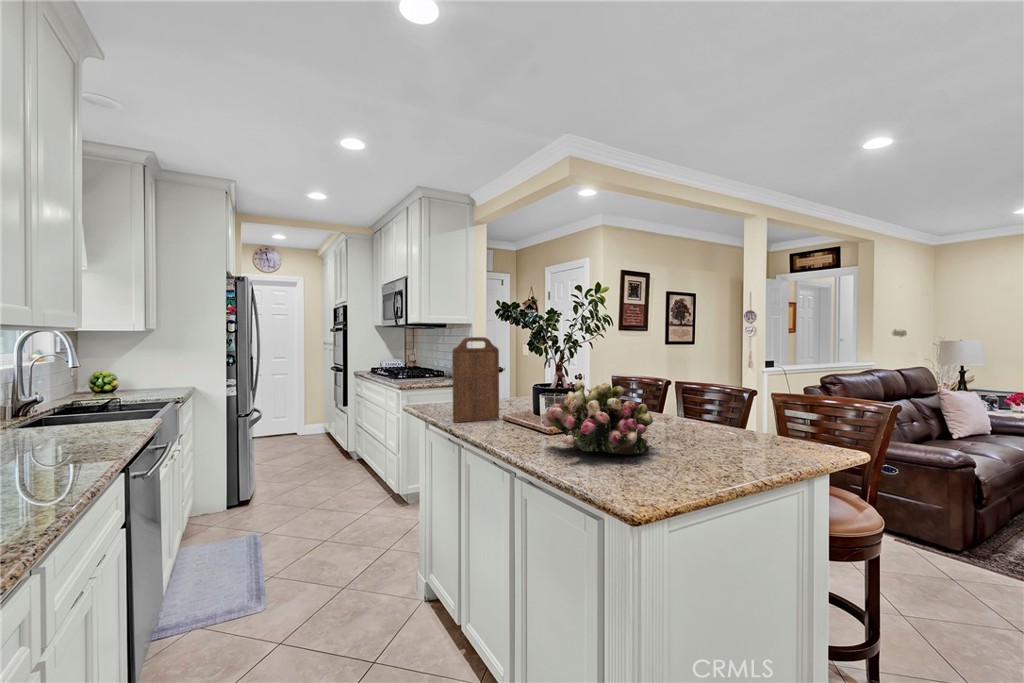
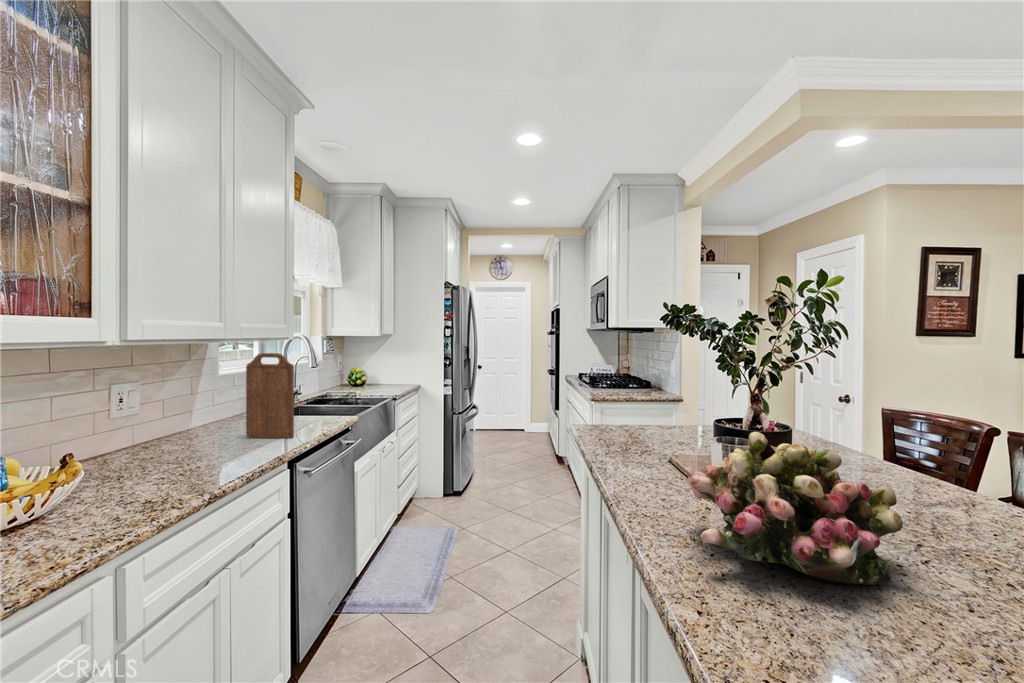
cutting board: present [452,337,499,422] -> present [246,353,294,438]

